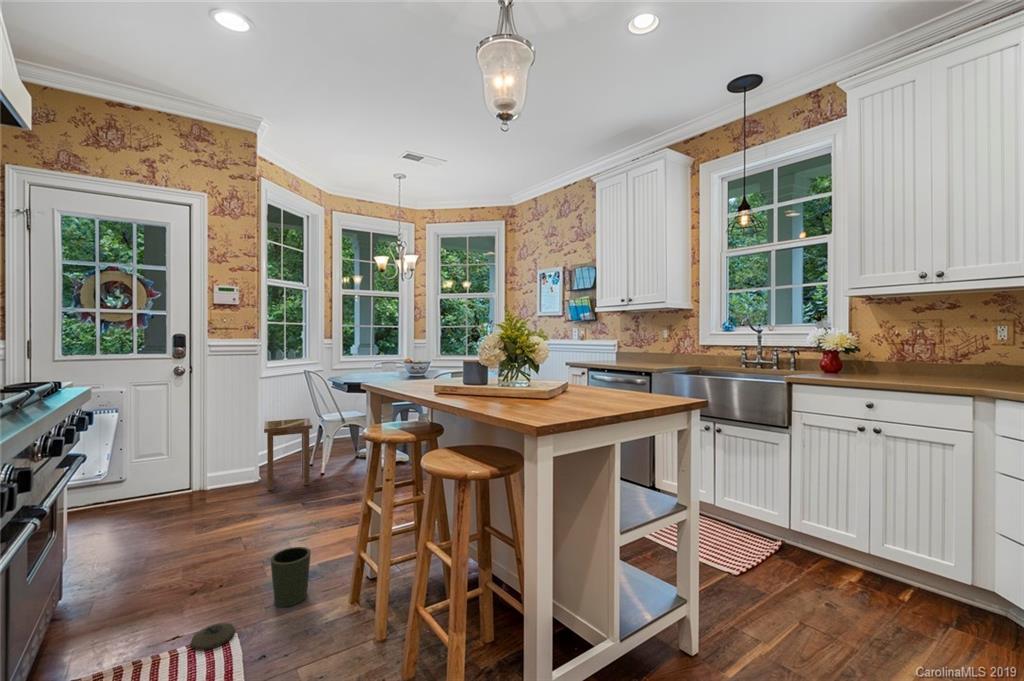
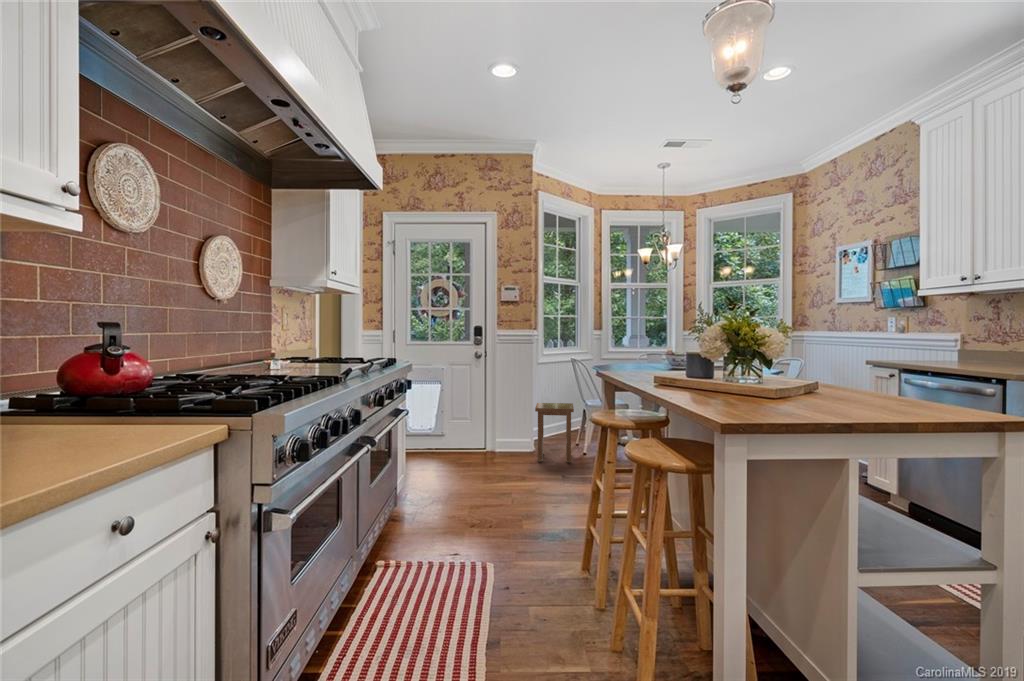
trash can: present [191,547,311,651] -> none [473,499,556,555]

